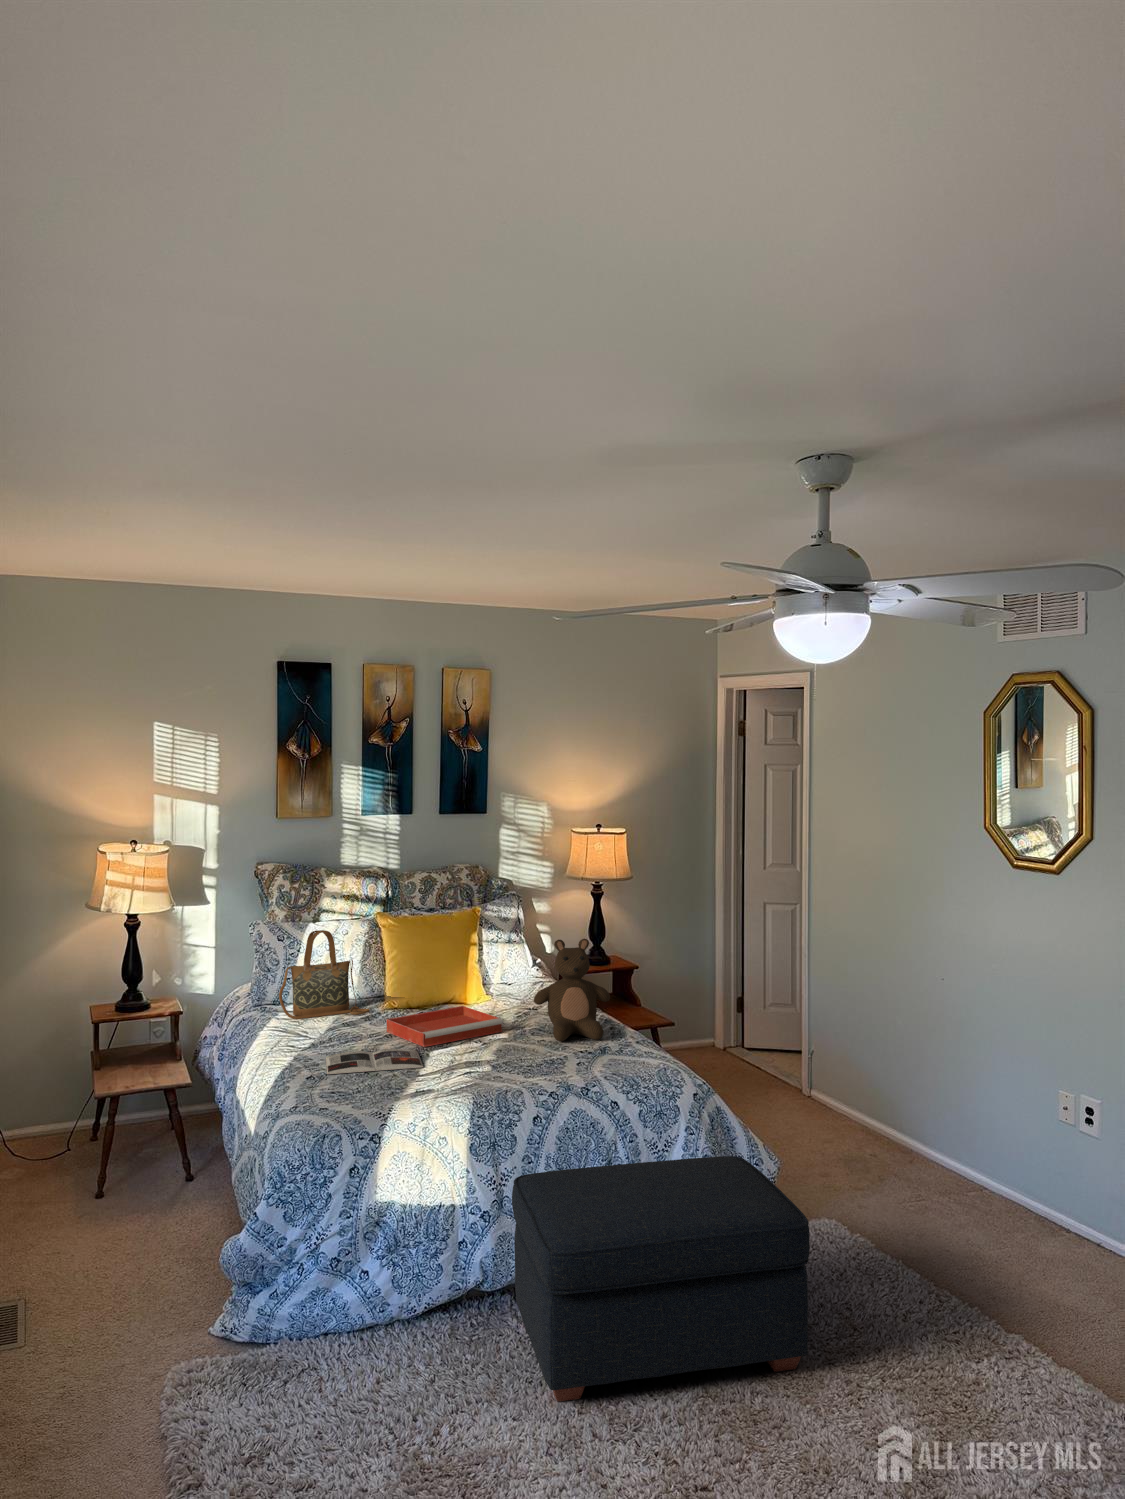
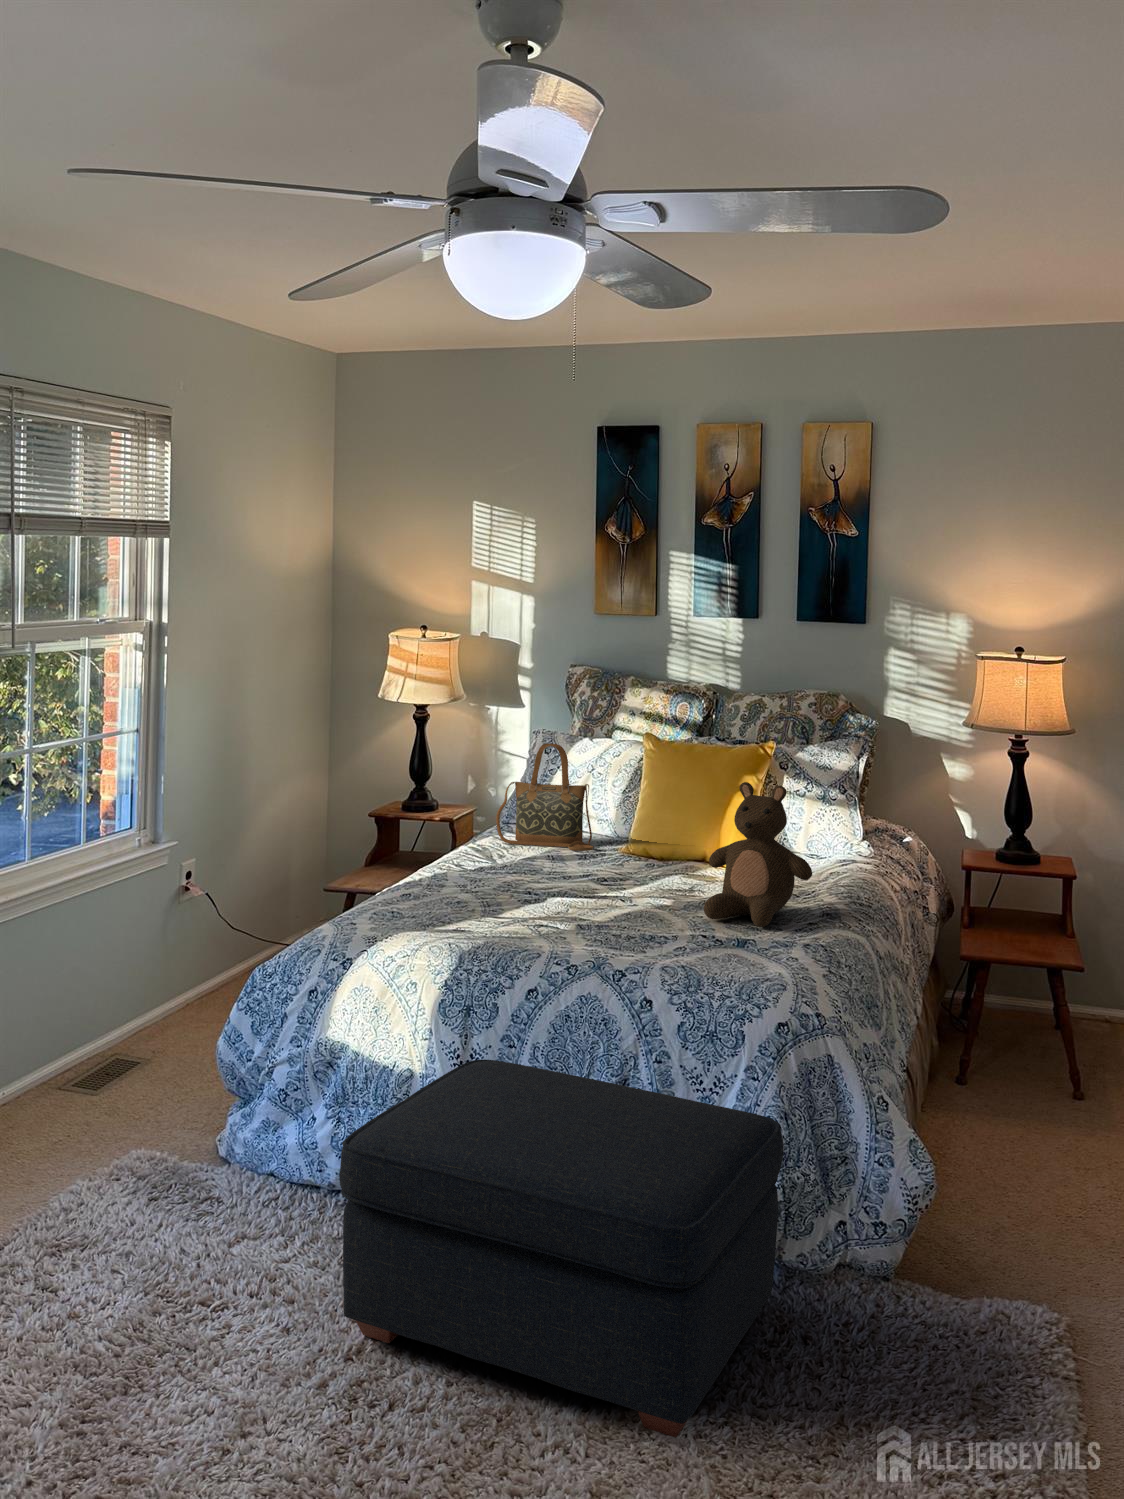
tray: present [387,1006,503,1047] -> none [557,856,679,896]
magazine: present [326,1049,423,1074] -> none [404,880,540,911]

